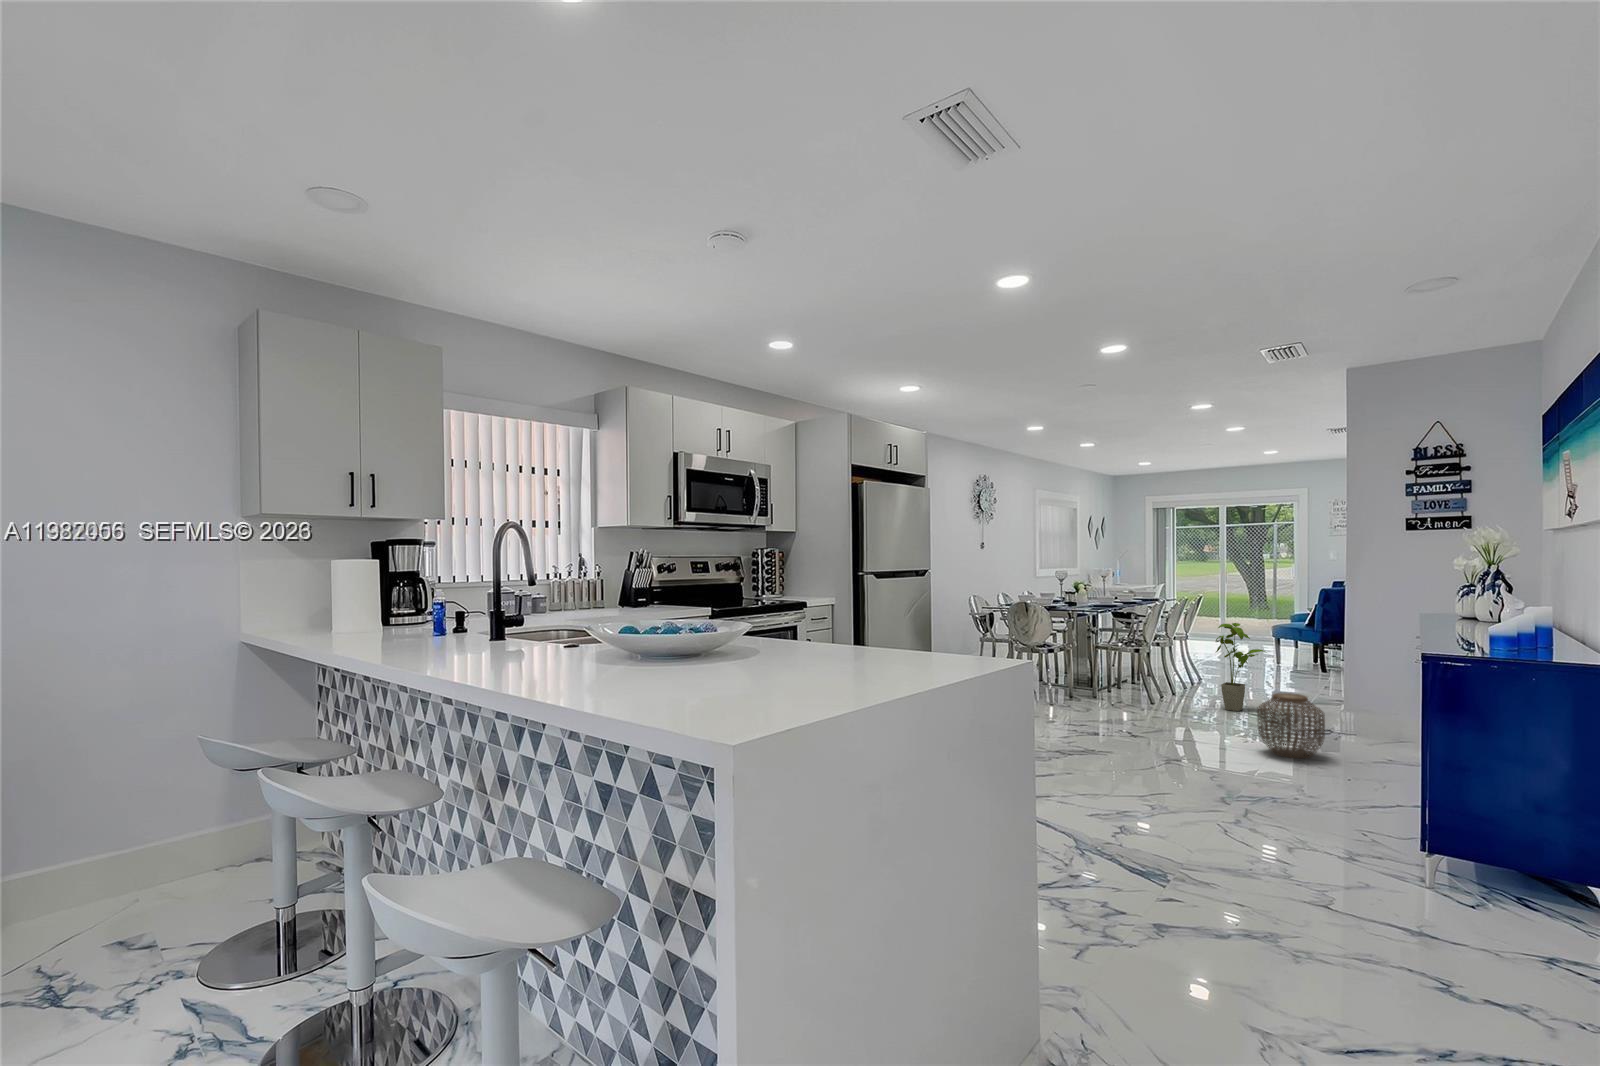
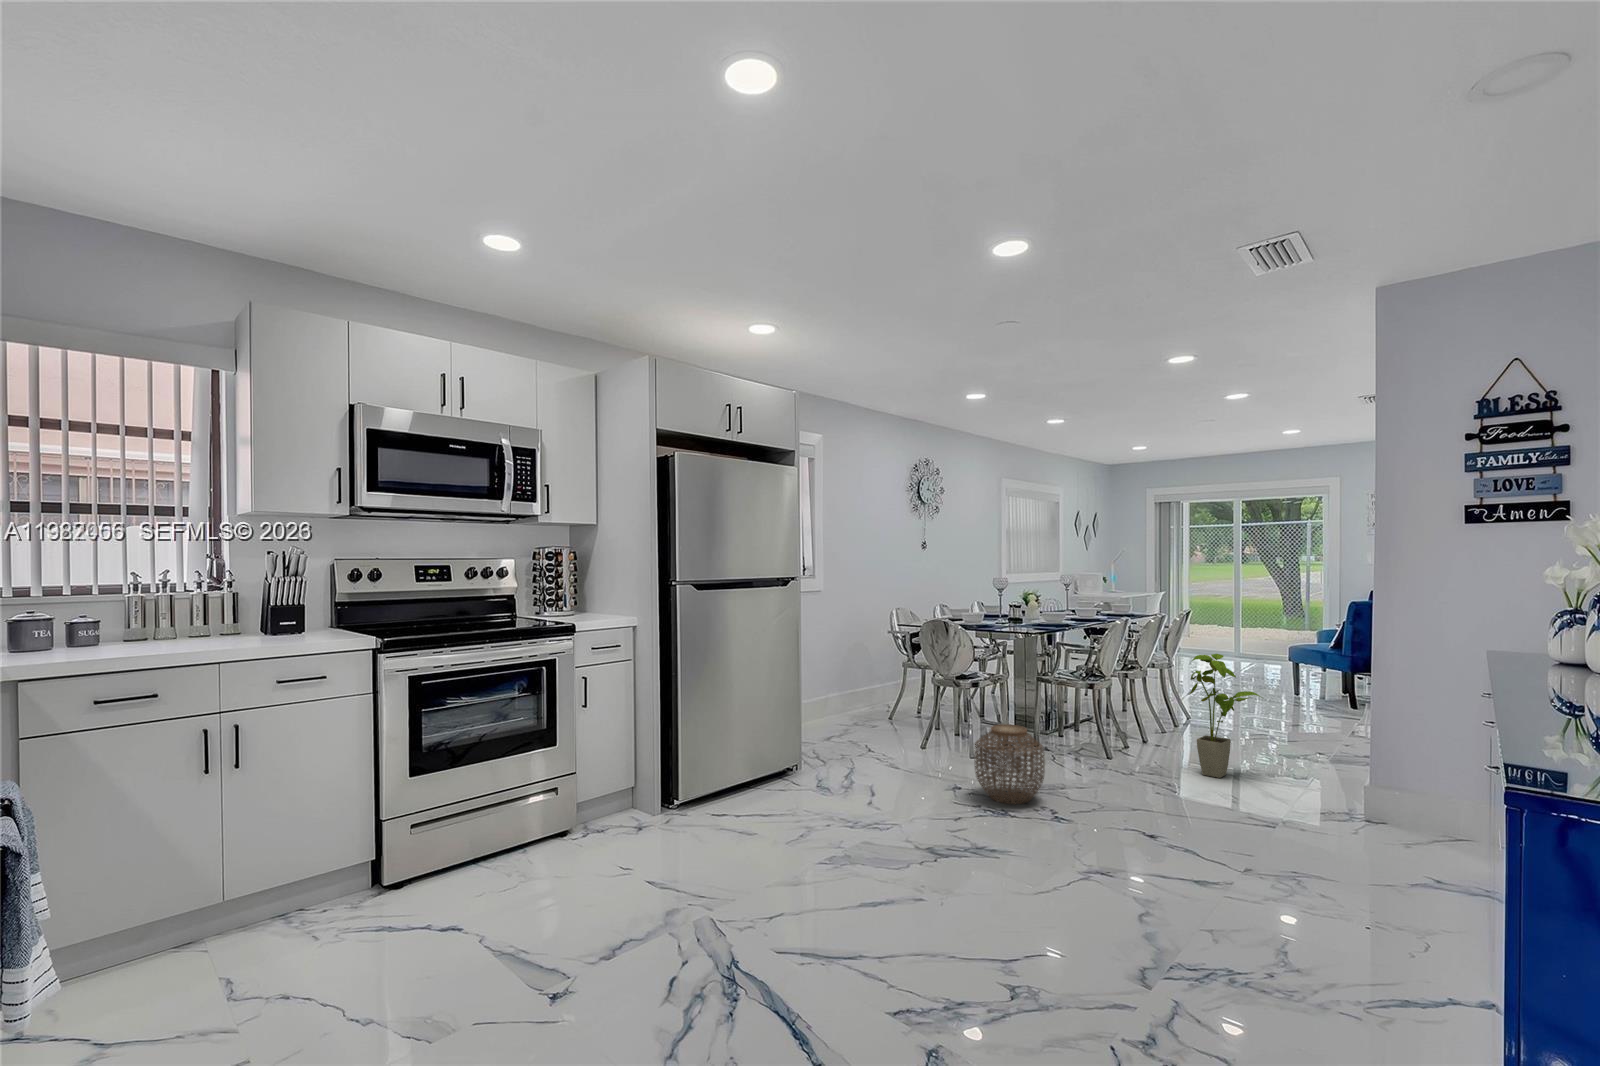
woven basket: present [1257,693,1325,758] -> present [974,724,1045,804]

